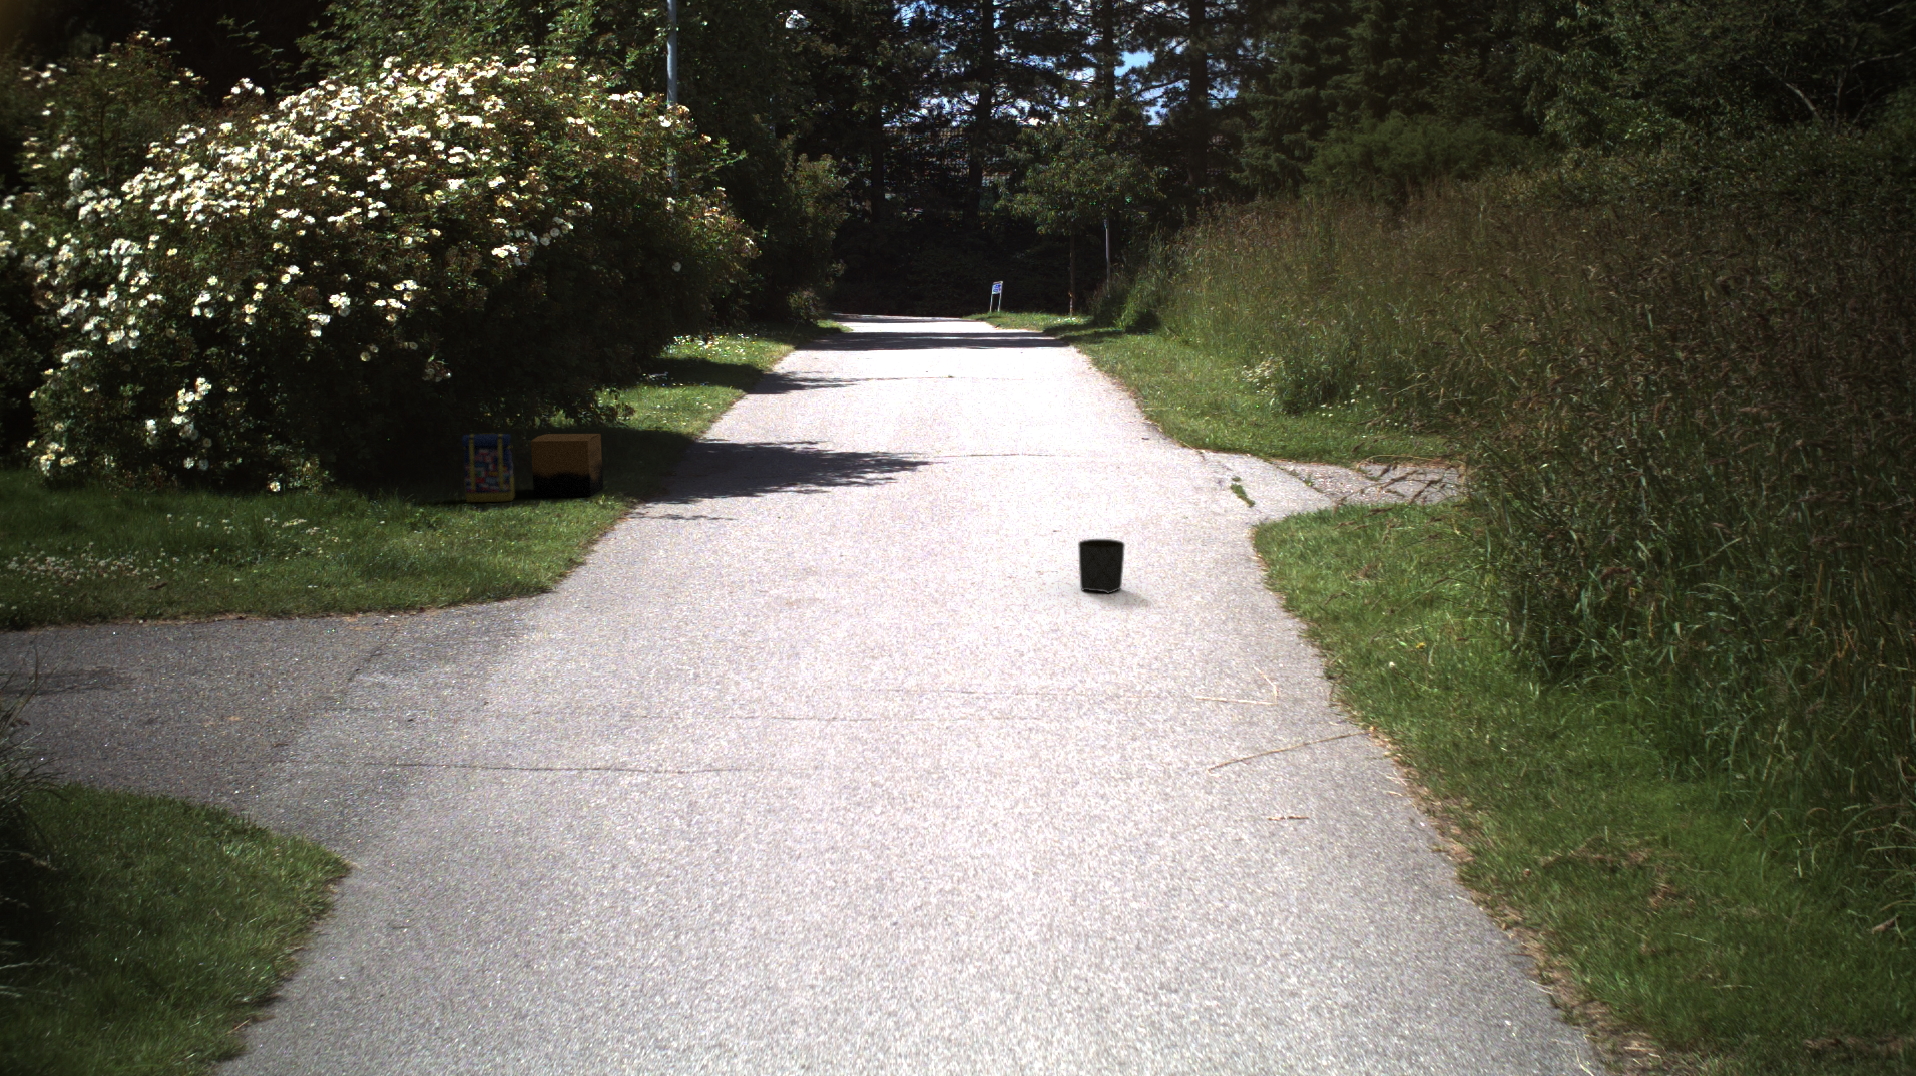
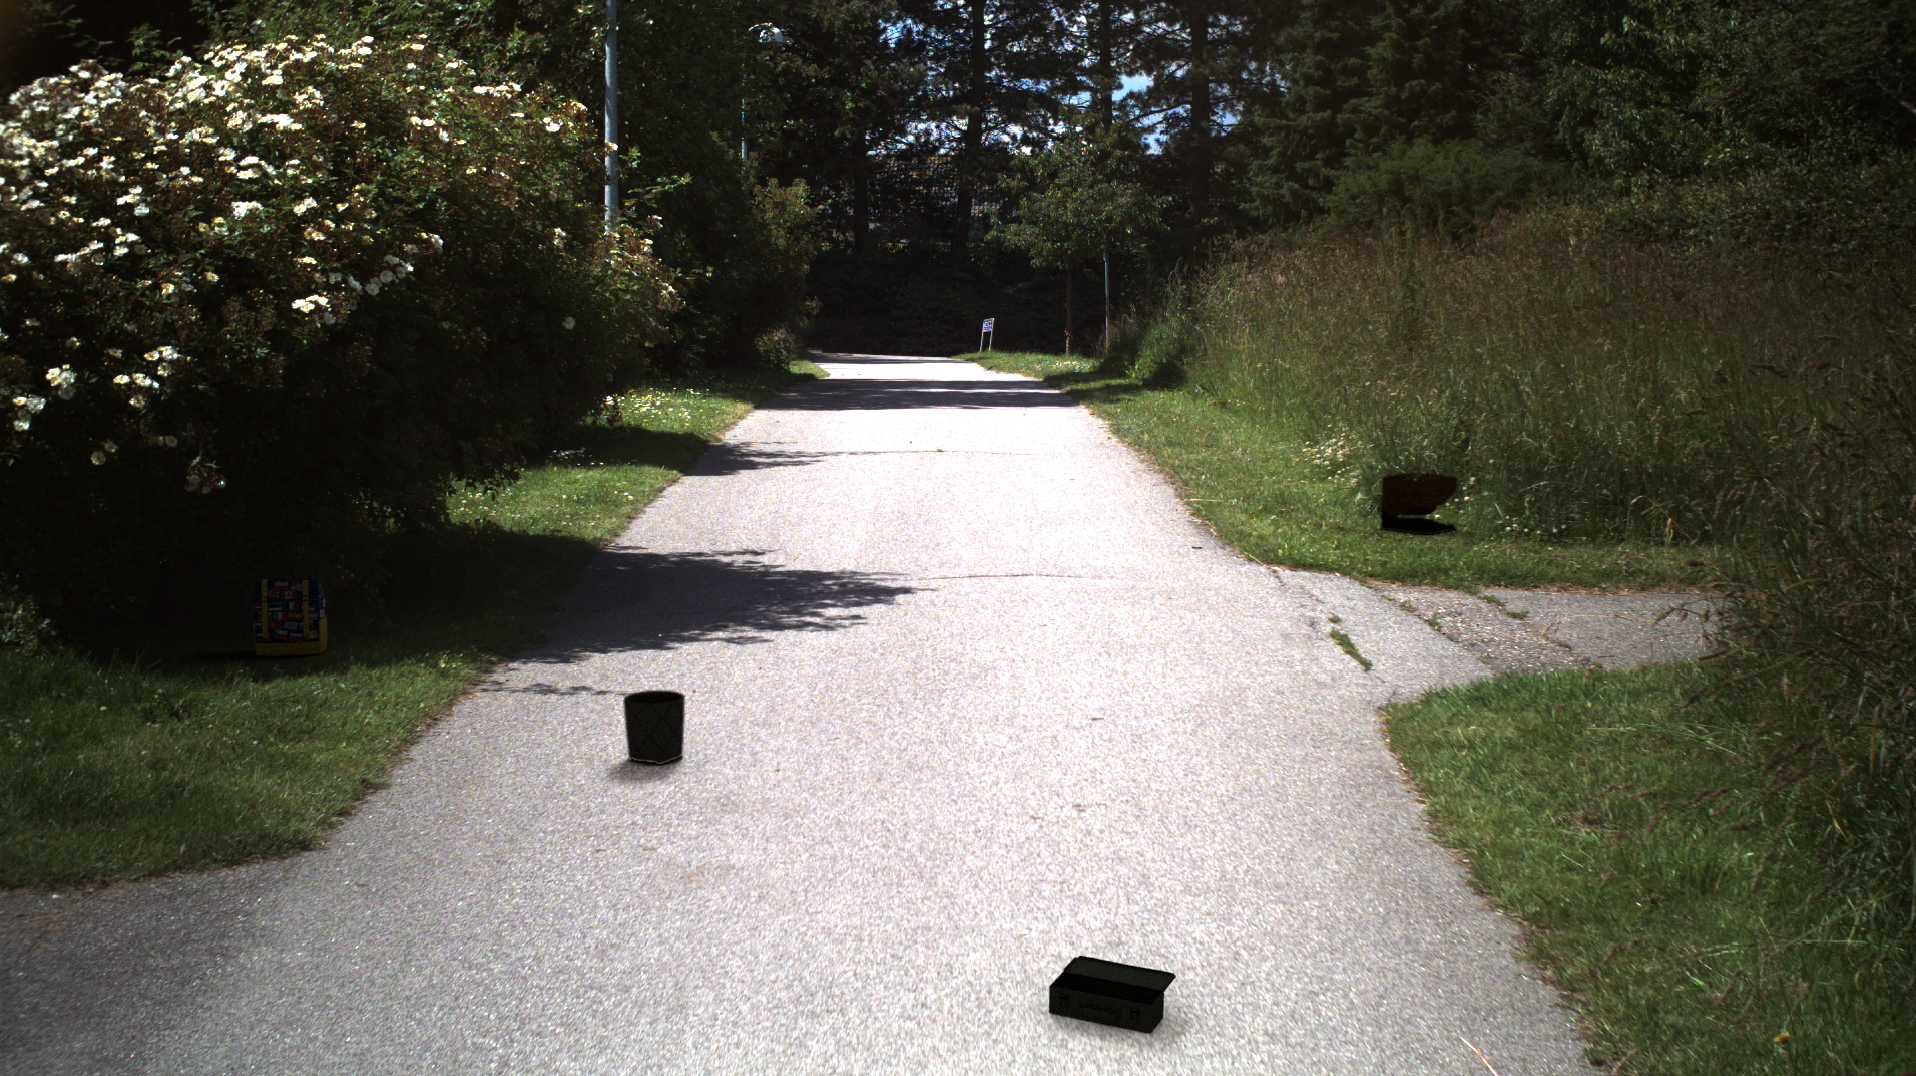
cardboard box: present [531,434,603,497] -> present [1380,472,1457,535]
planter: present [1078,539,1125,593] -> present [623,690,685,765]
toolbox: none [1011,629,1087,664] -> present [1049,956,1176,1033]

